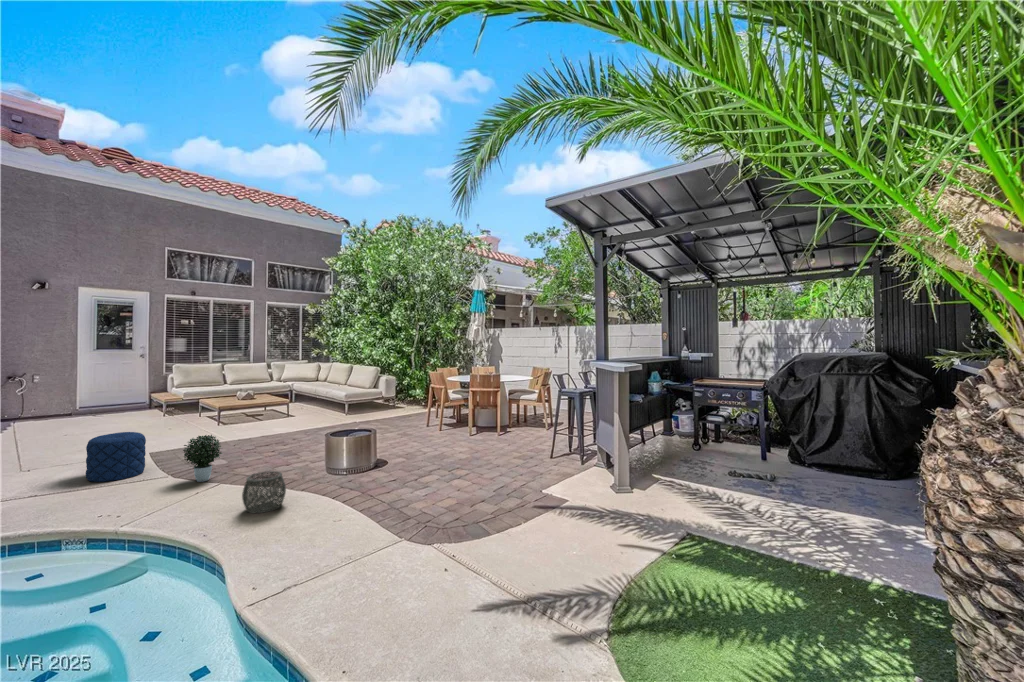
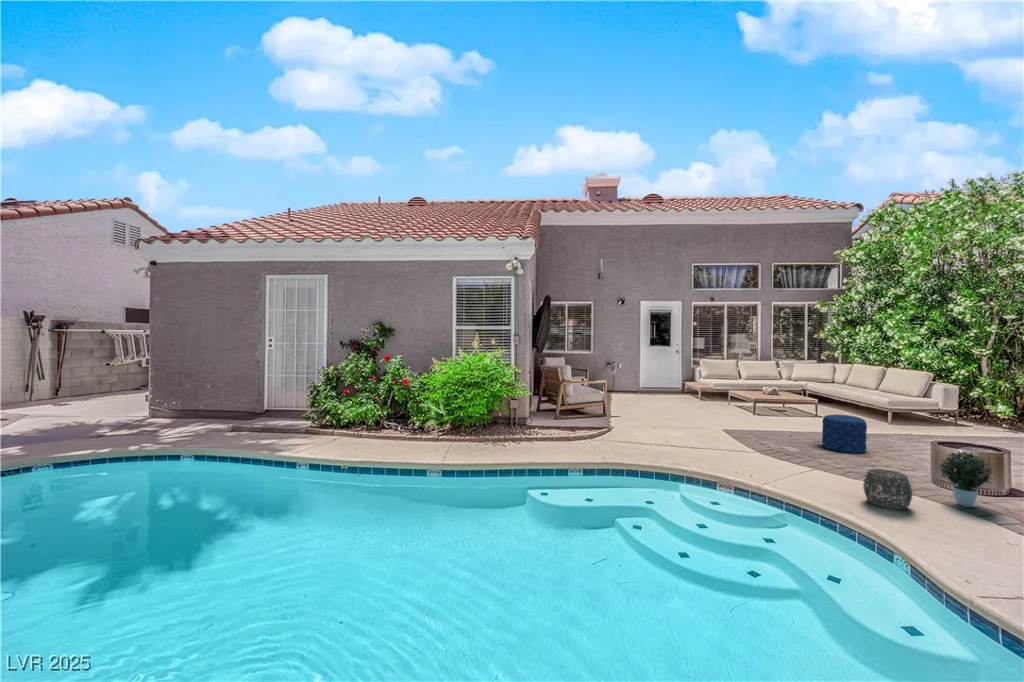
pouf: present [86,432,146,482] -> present [822,415,867,453]
potted plant: present [183,435,222,482] -> present [940,452,992,507]

